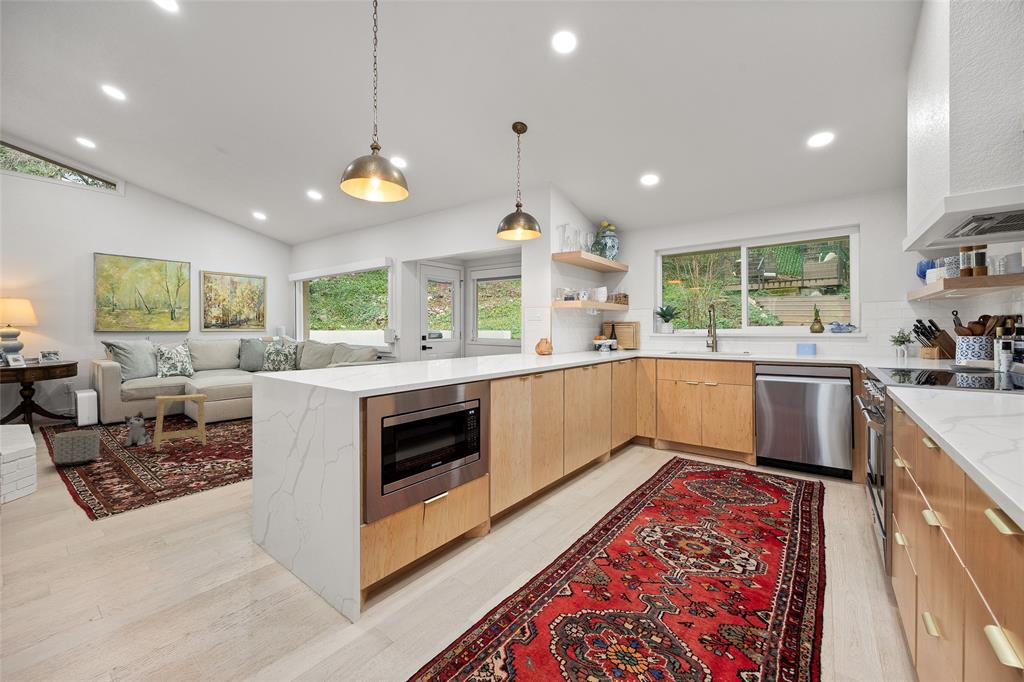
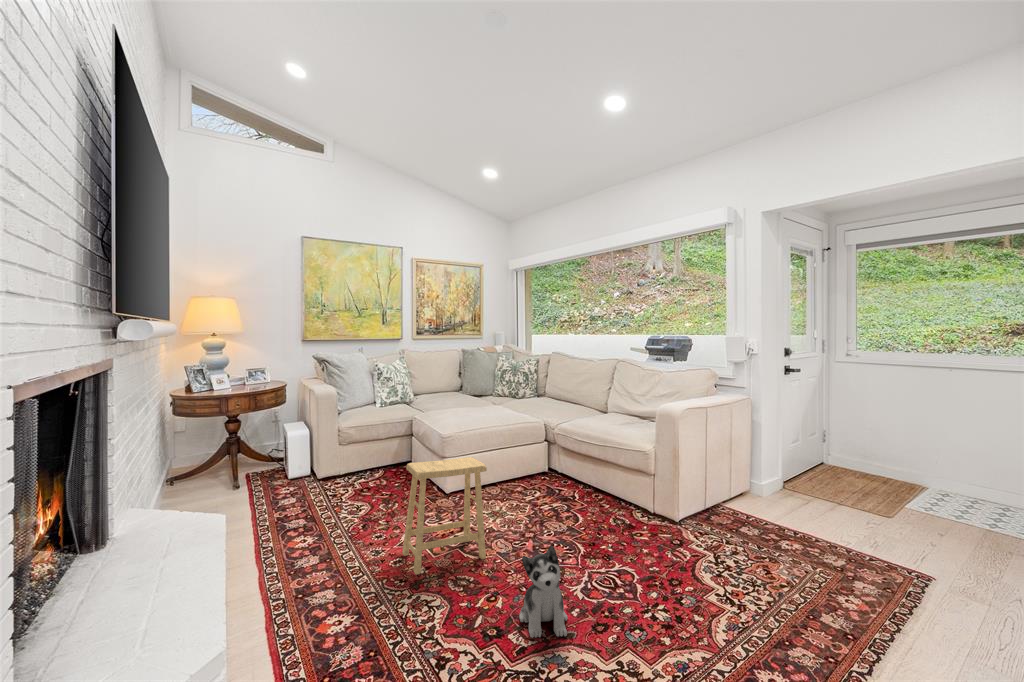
plush toy: present [124,412,152,446] -> present [519,546,568,638]
planter: present [53,430,100,465] -> none [265,528,333,604]

